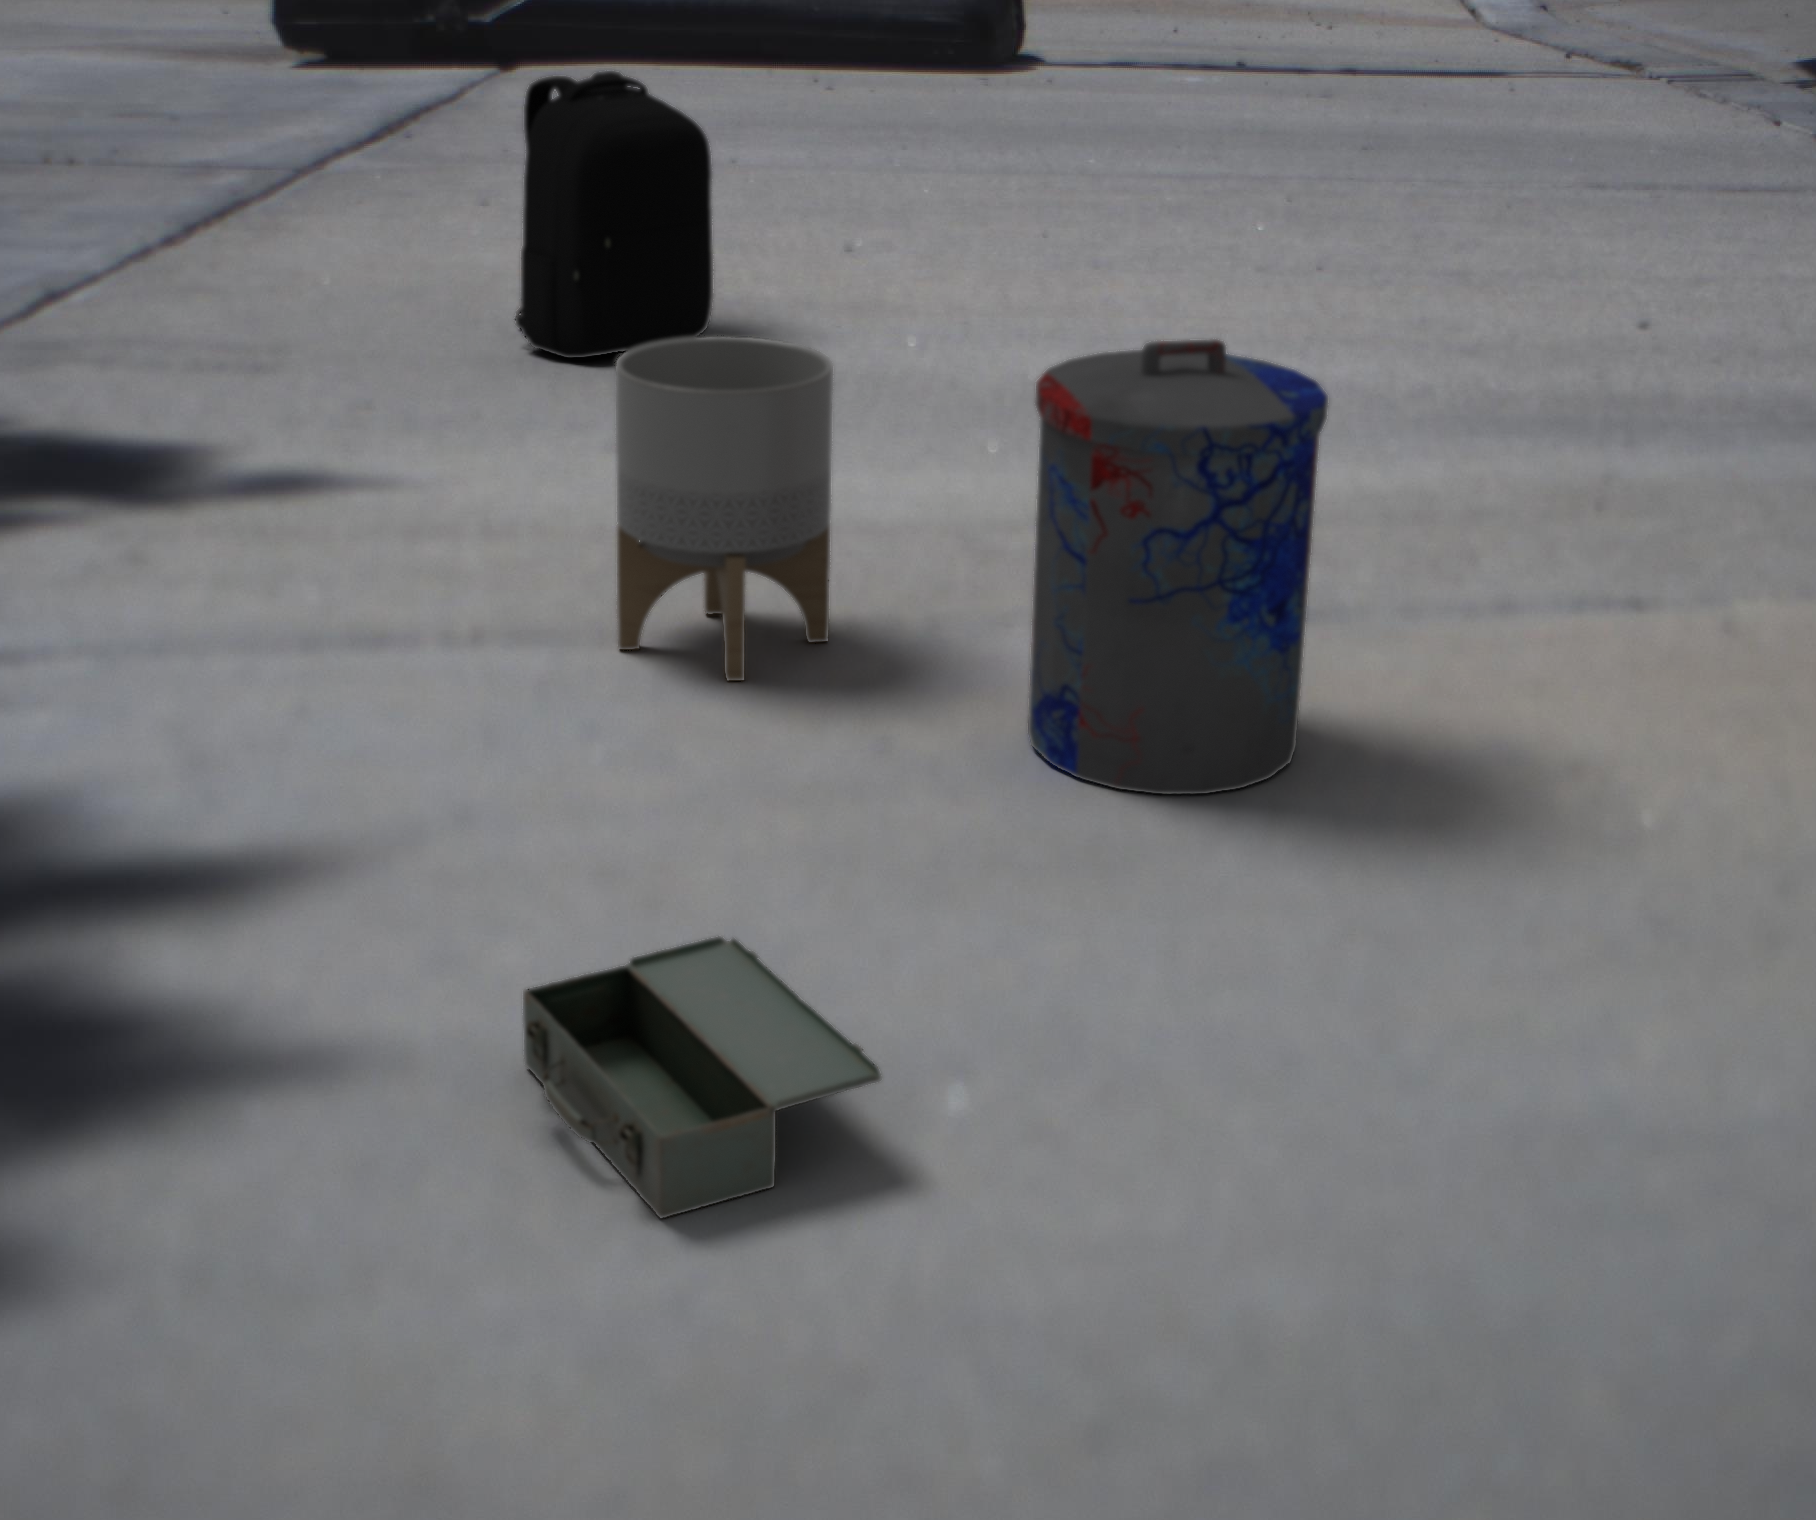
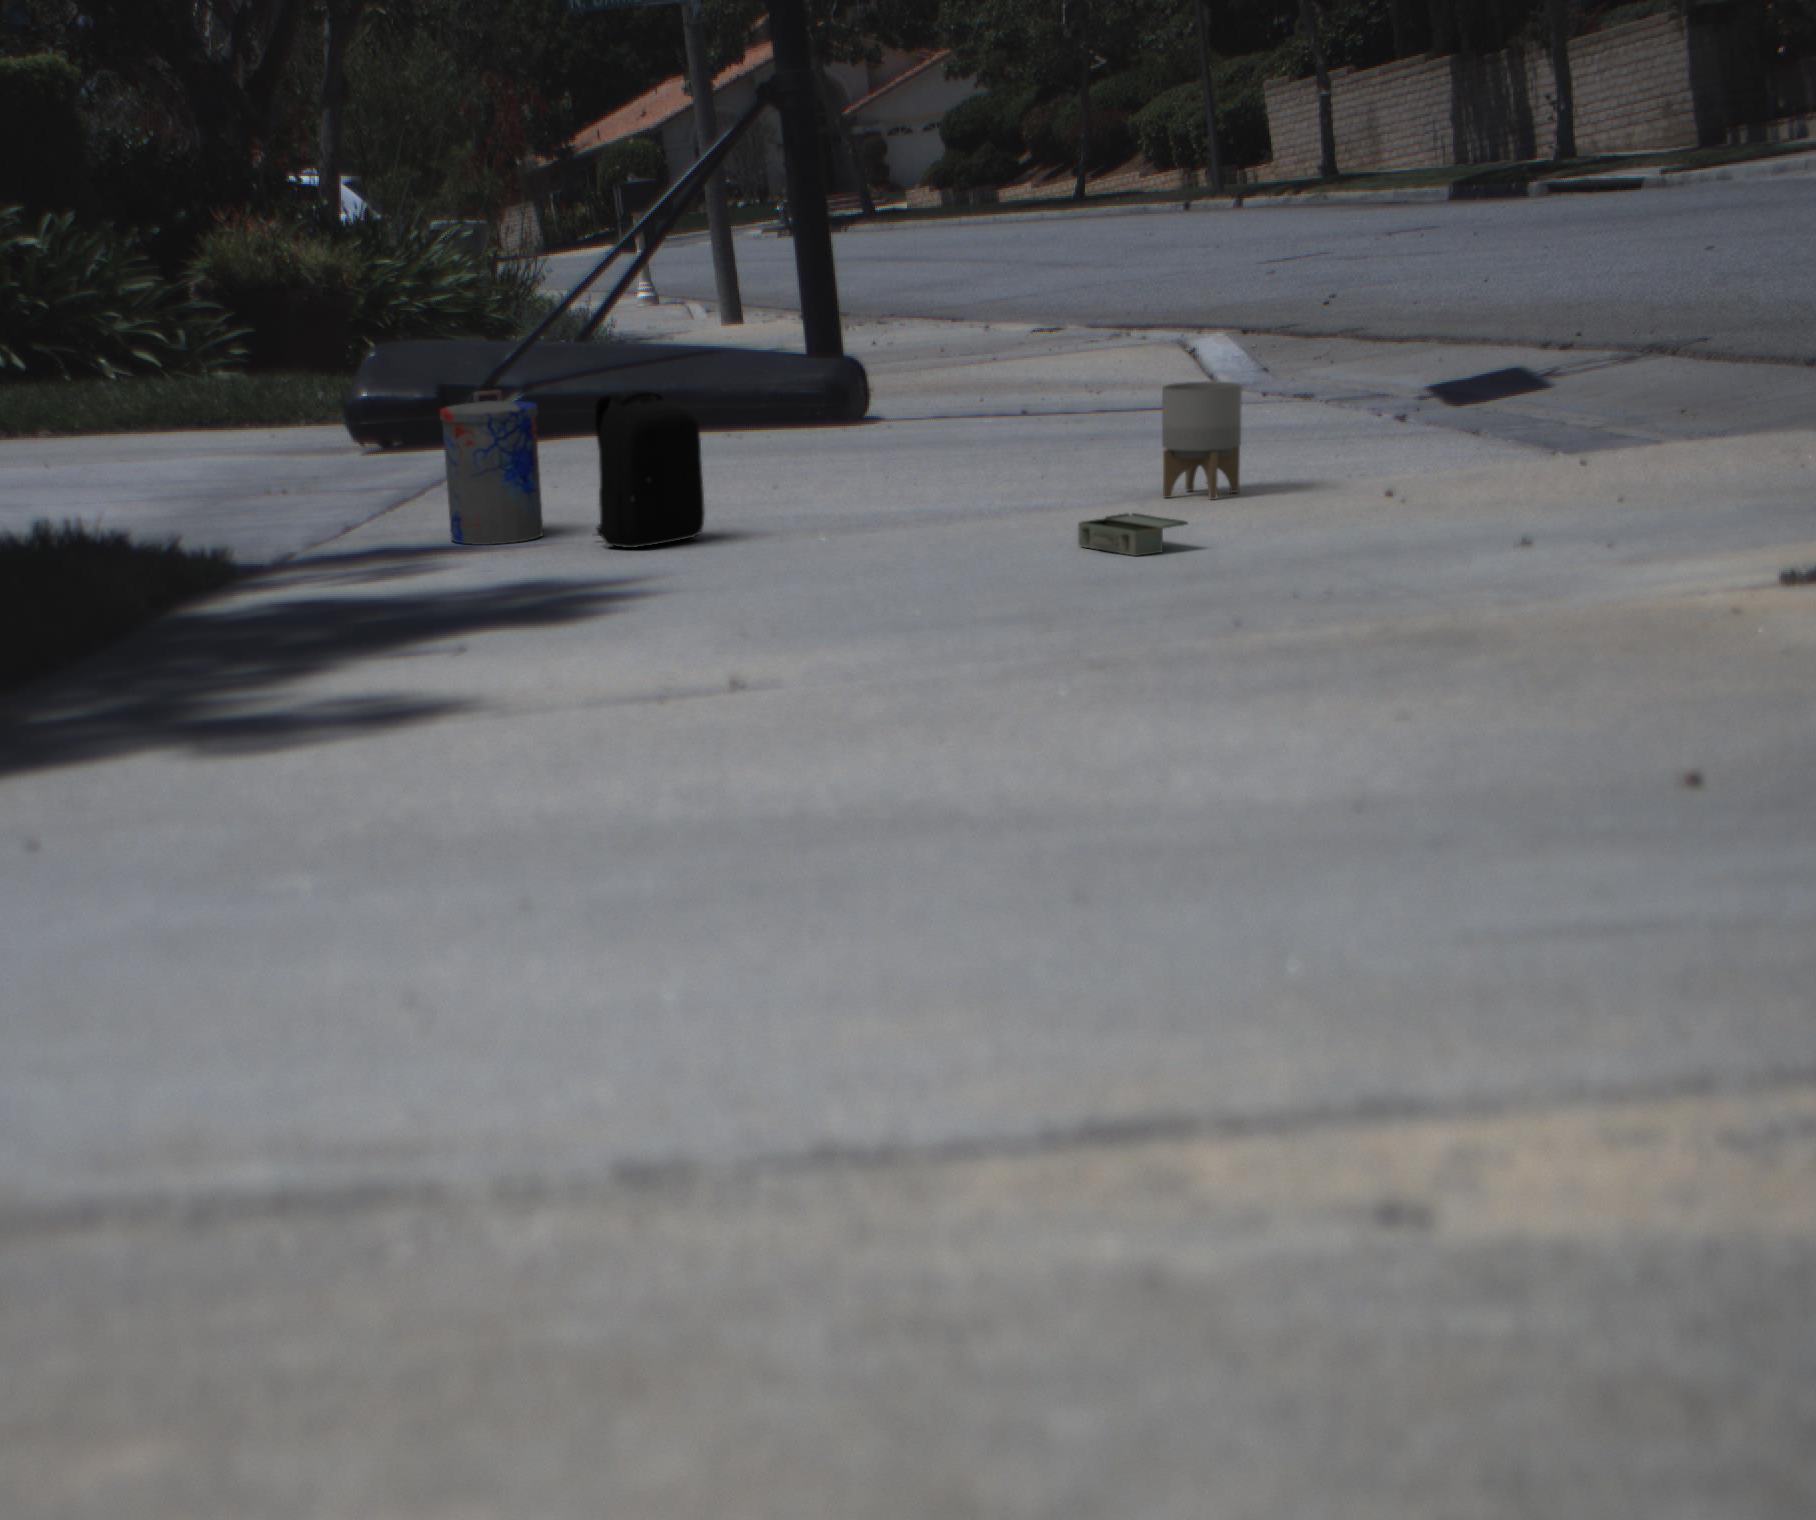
planter: present [616,336,833,681] -> present [1162,382,1242,500]
trash can: present [1028,340,1328,794] -> present [440,390,543,545]
toolbox: present [523,937,881,1218] -> present [1078,513,1188,556]

